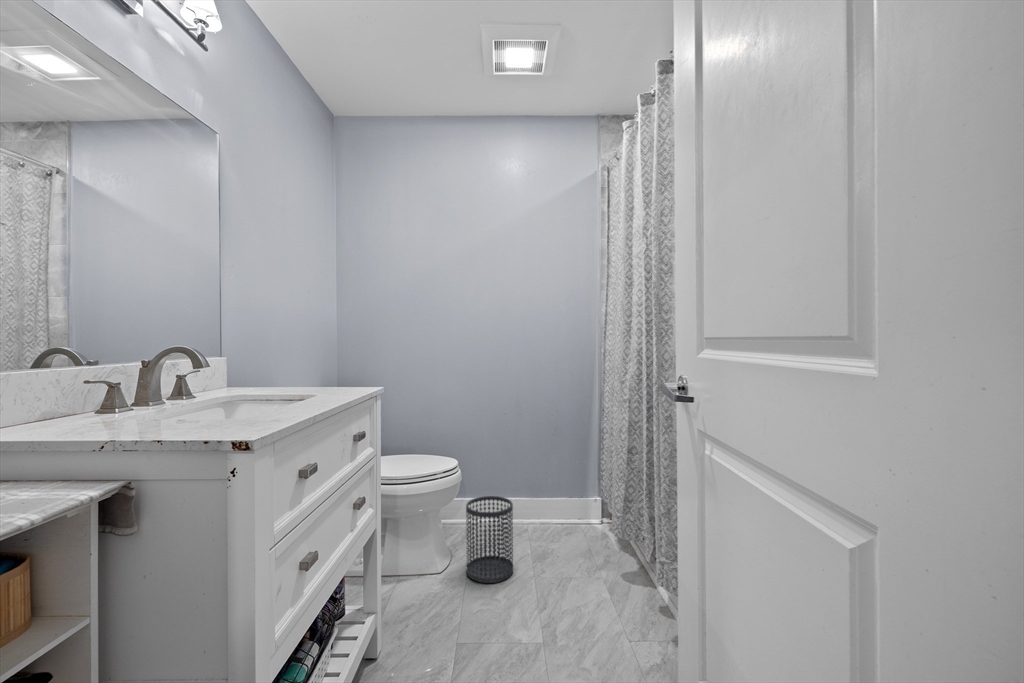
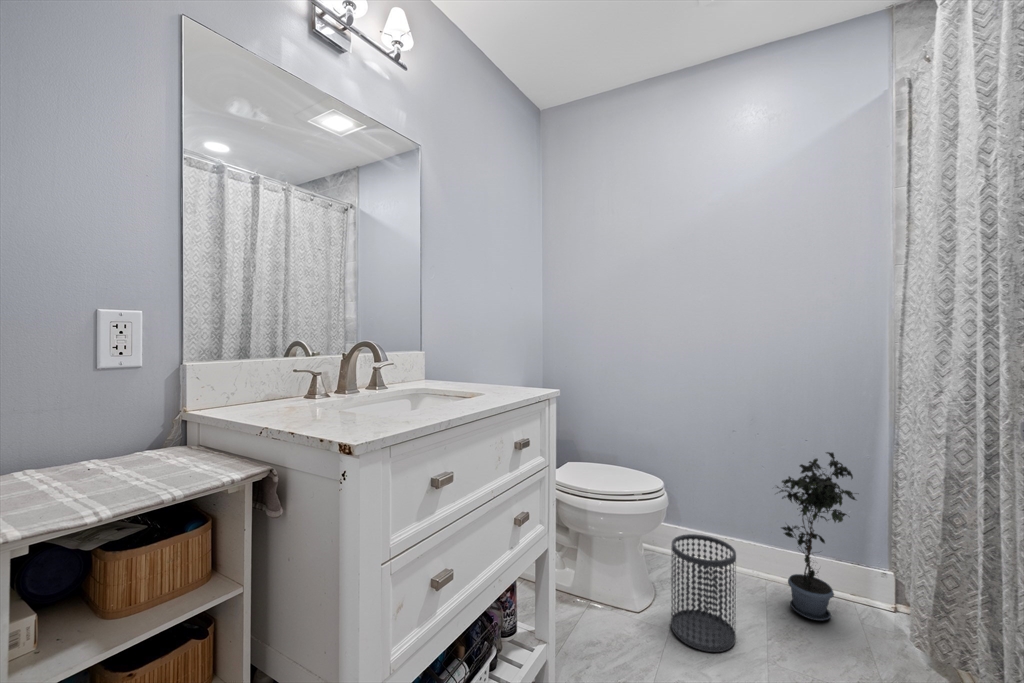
potted plant: none [532,421,585,543] -> present [777,452,856,621]

